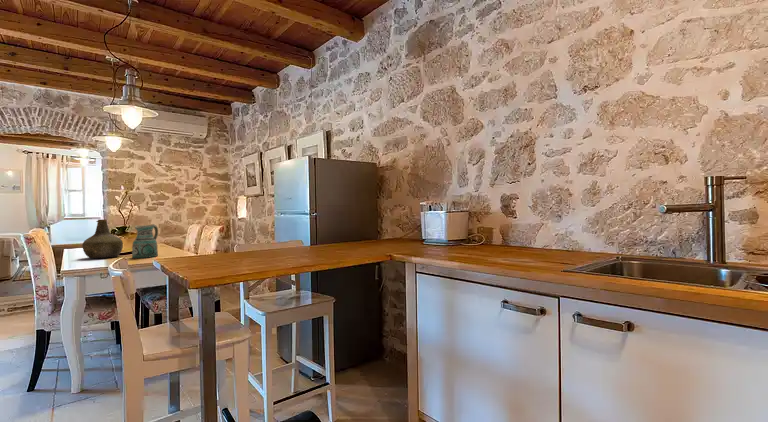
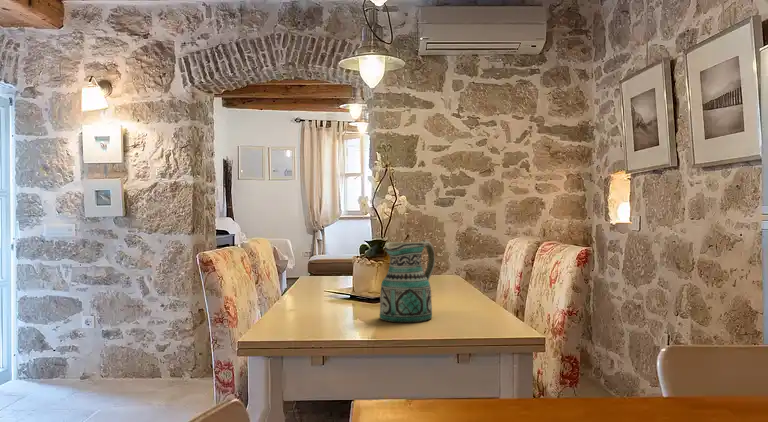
bottle: present [82,219,123,258] -> none [298,226,368,311]

